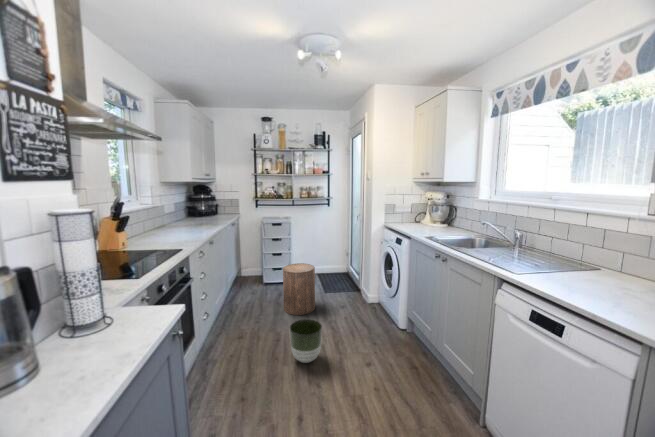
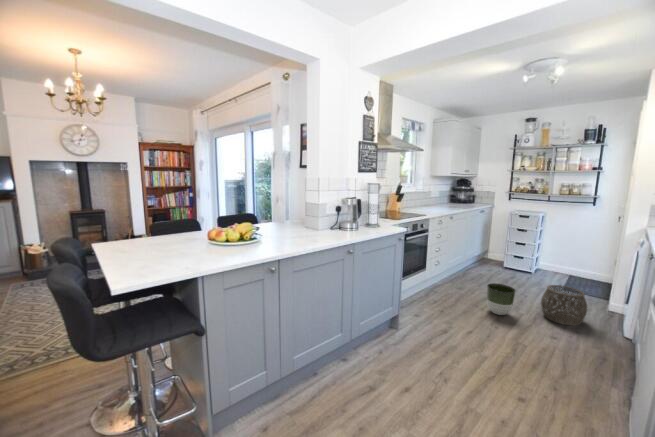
stool: present [283,263,315,315] -> none [506,250,544,295]
woven basket: none [335,296,374,341] -> present [541,285,587,326]

